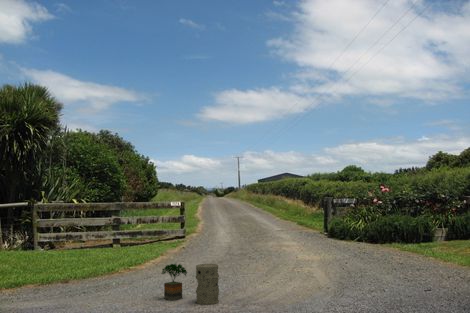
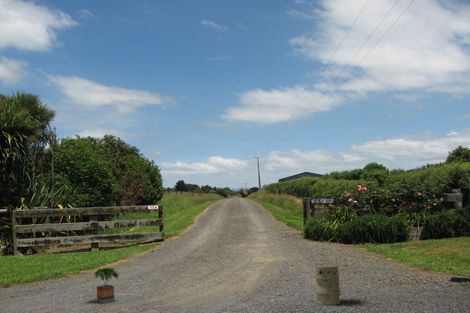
trash can: present [196,264,219,304] -> present [315,264,340,305]

